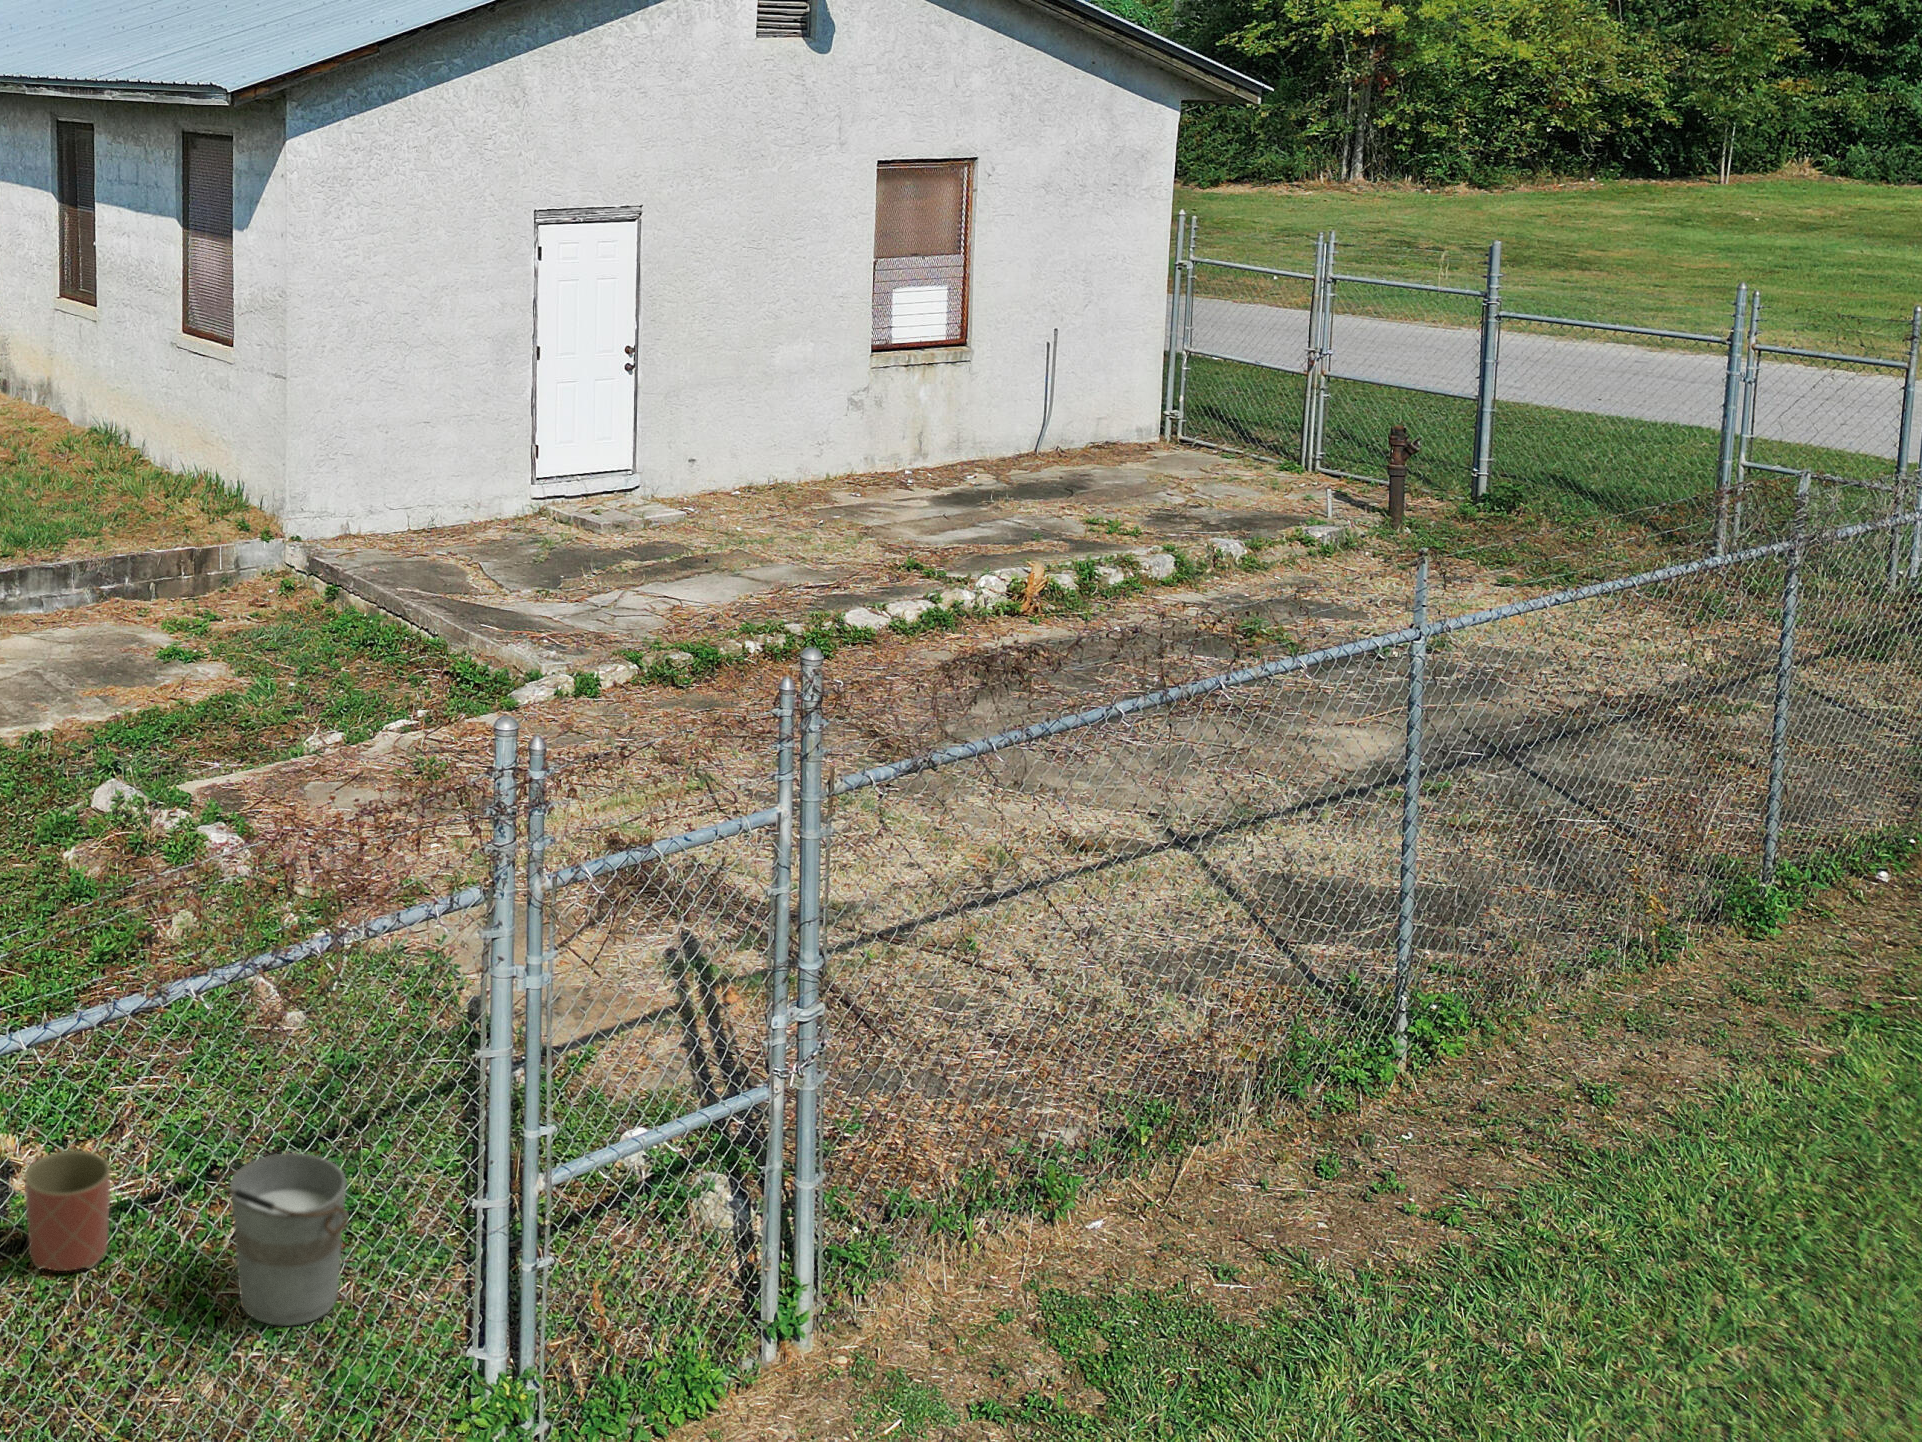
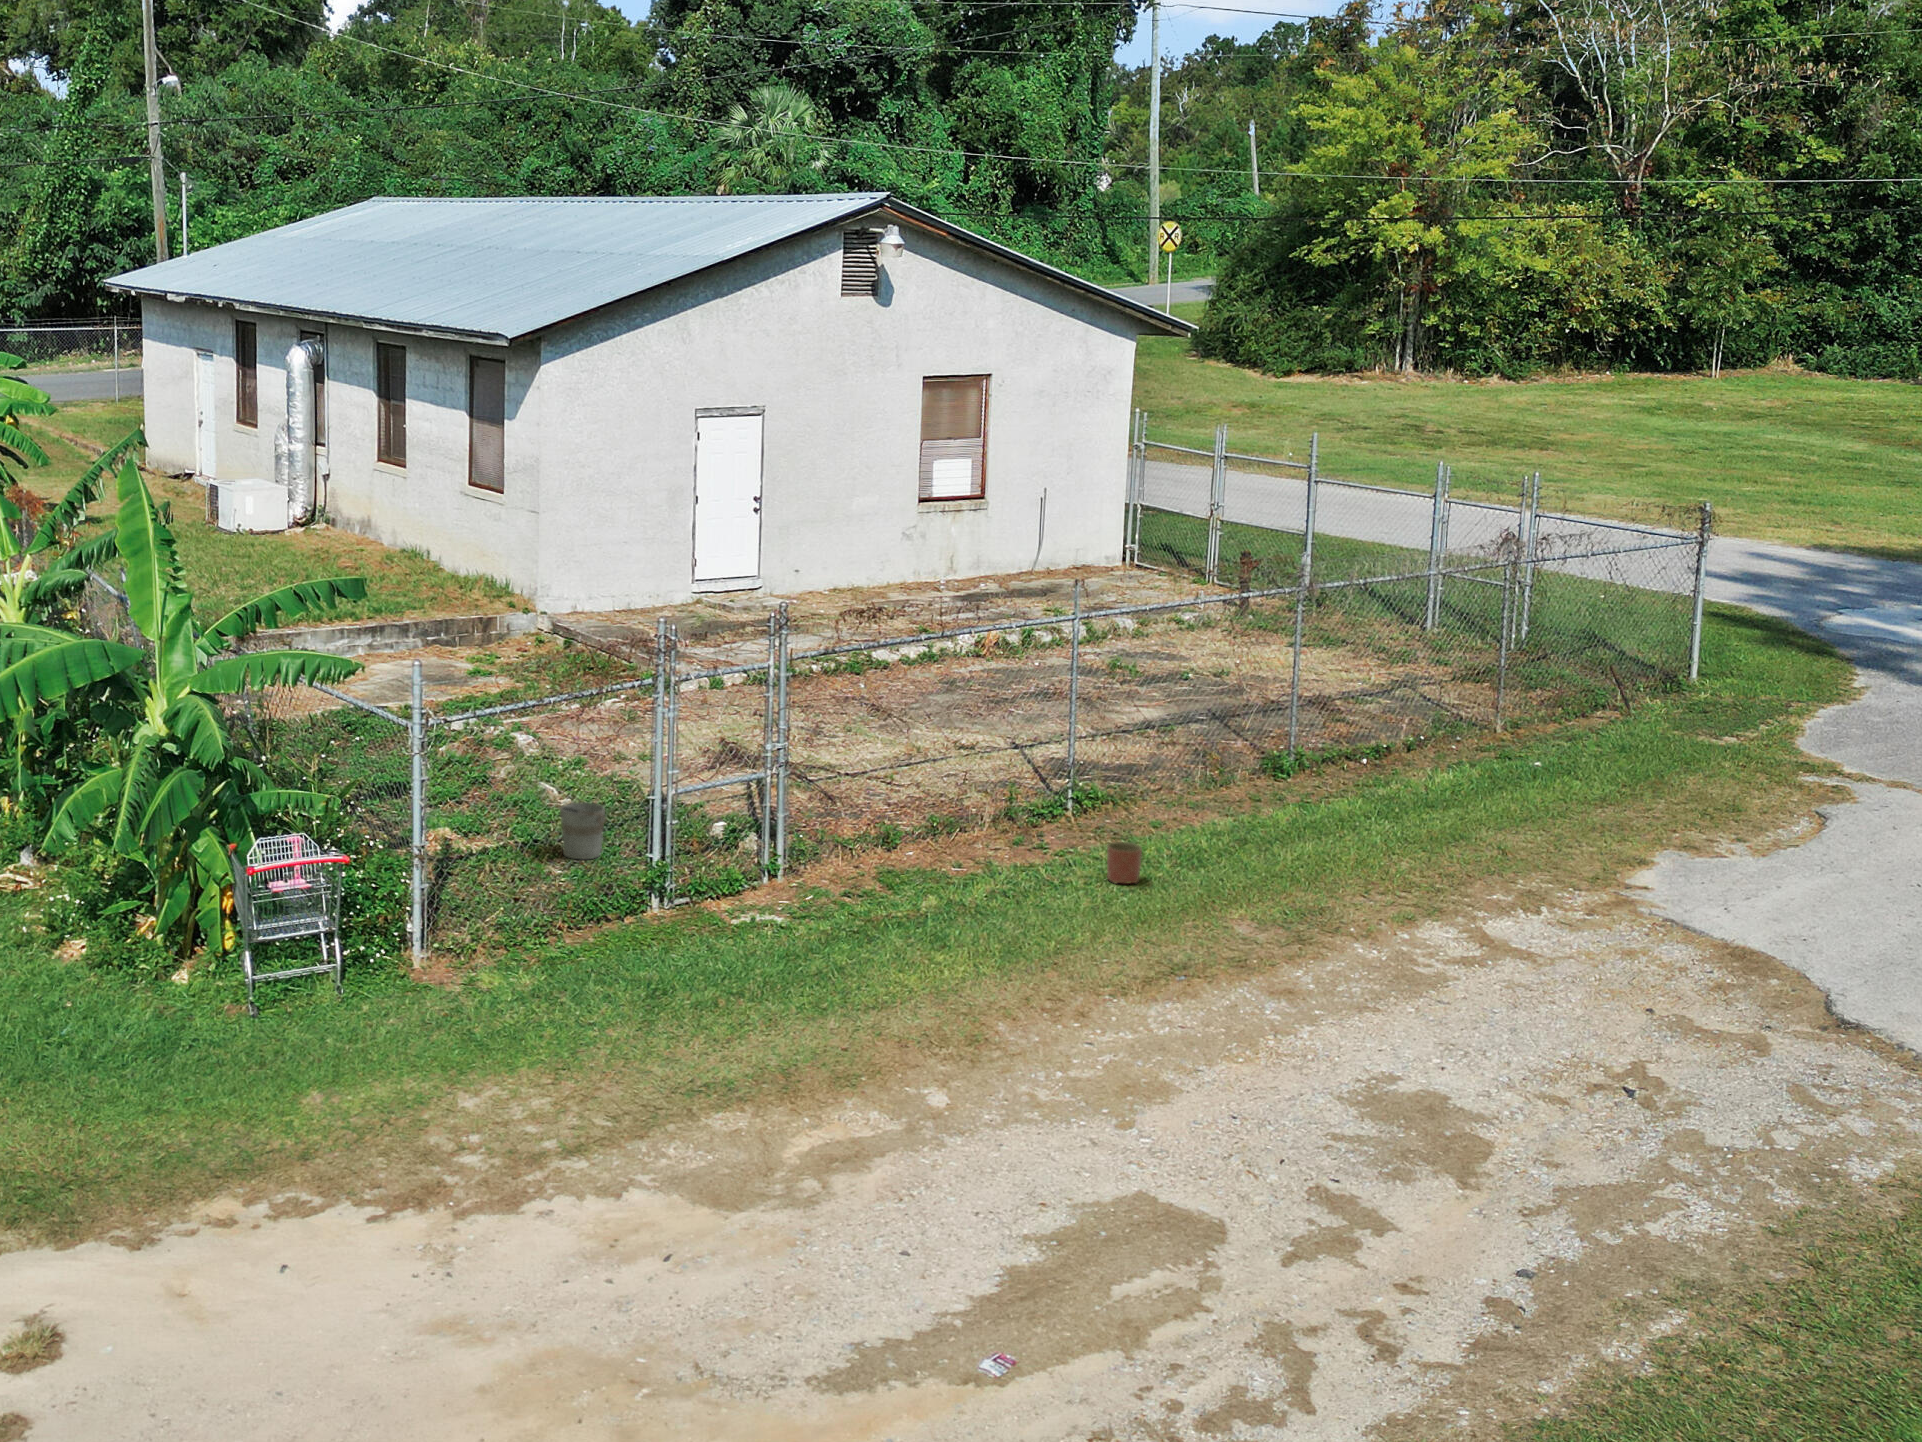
planter: present [25,1151,110,1271] -> present [1107,842,1142,884]

